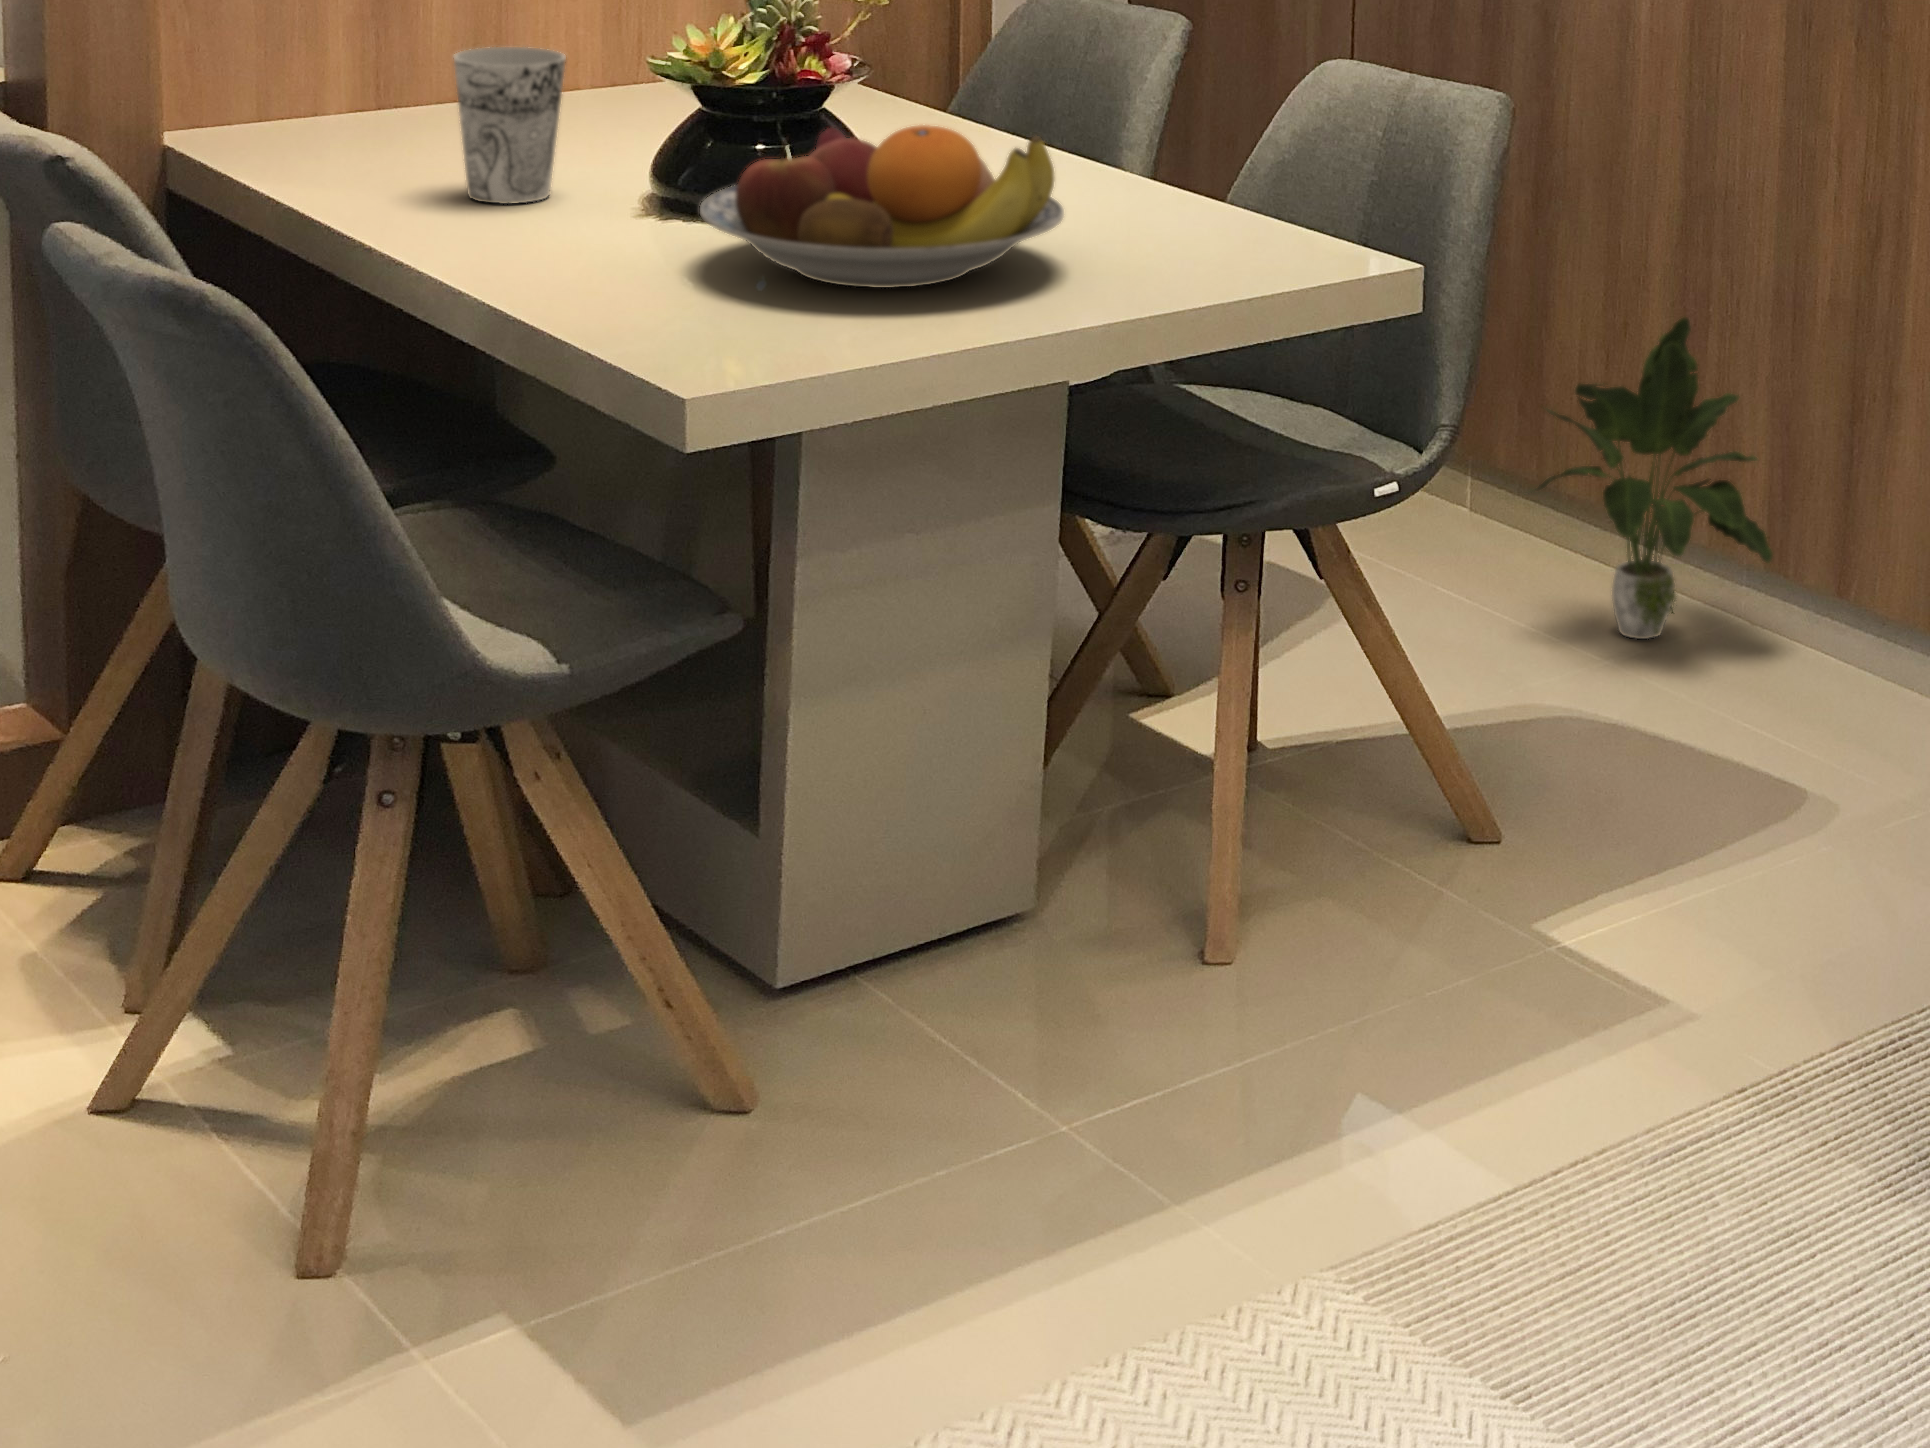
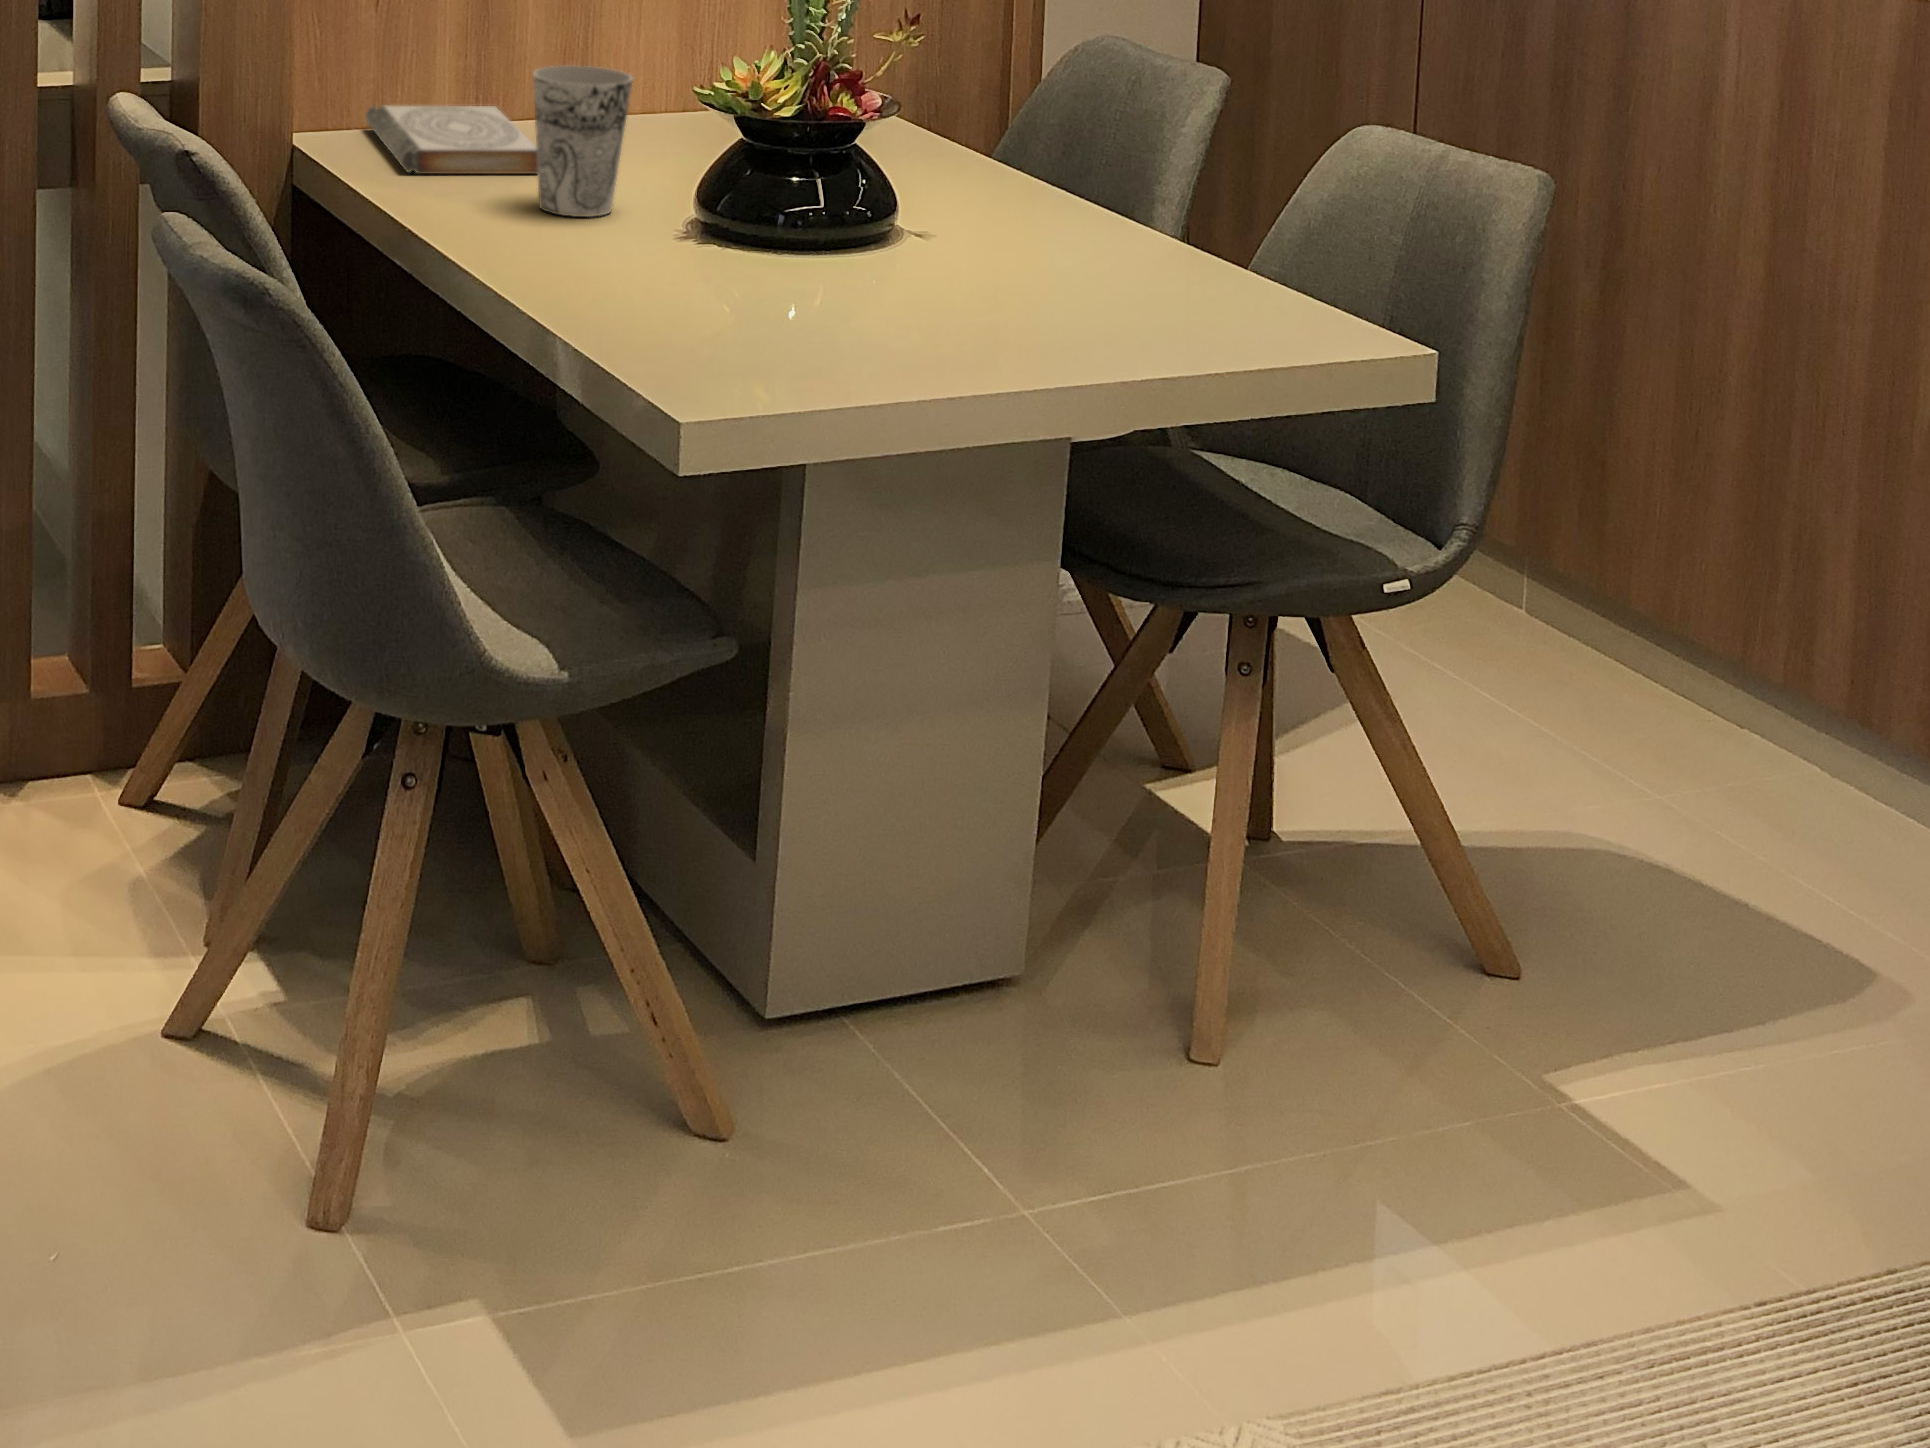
book: none [246,96,460,173] -> present [365,105,538,174]
fruit bowl: present [700,125,1064,288] -> none [735,164,1088,331]
potted plant: present [1535,317,1773,639] -> none [1571,429,1855,776]

